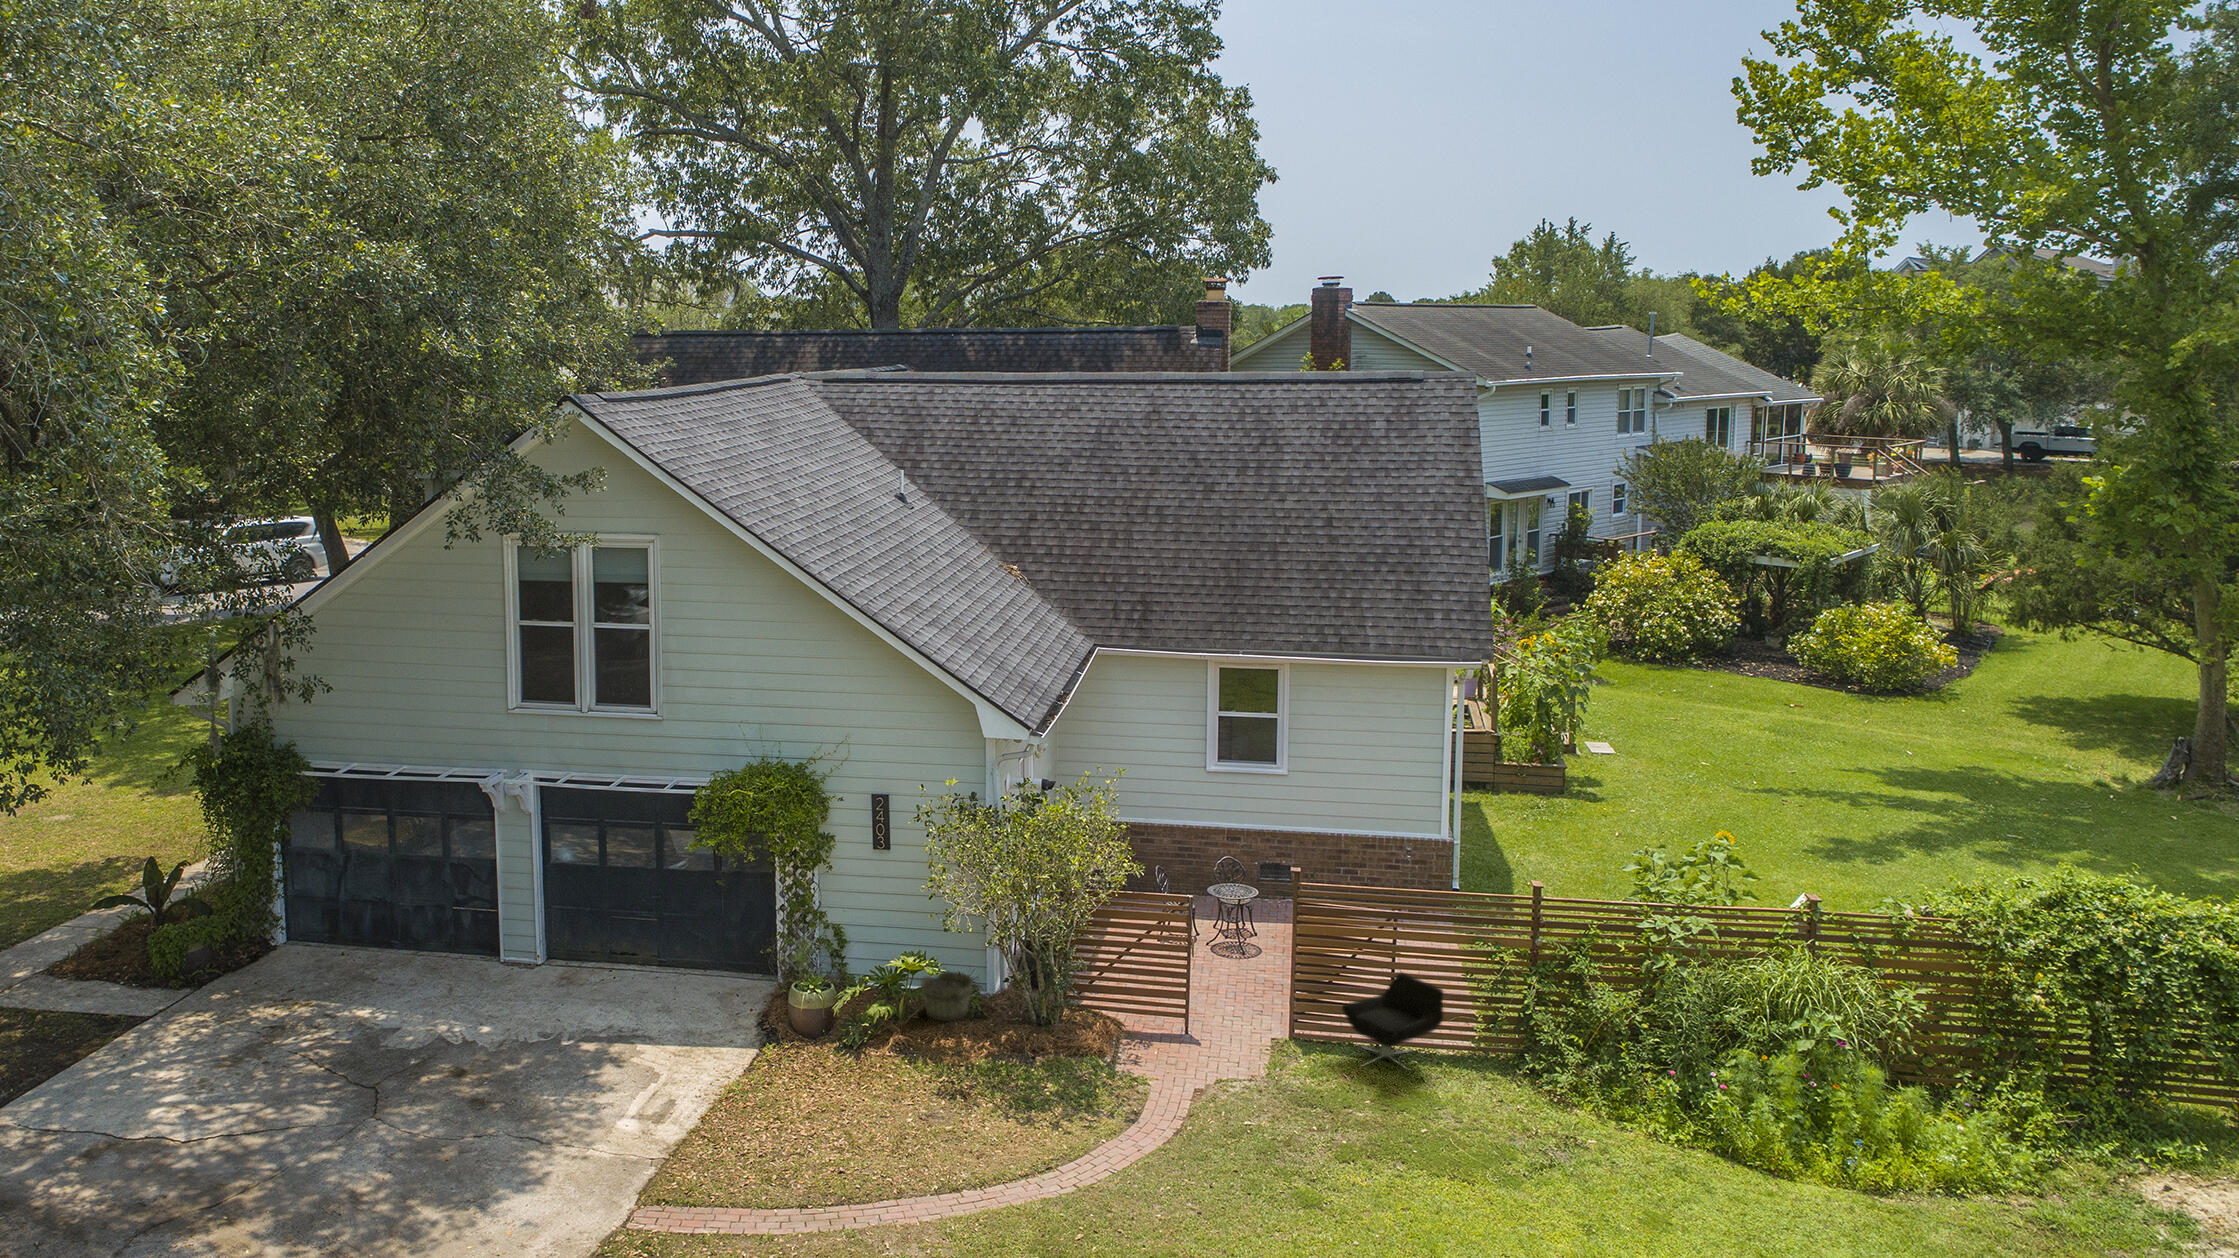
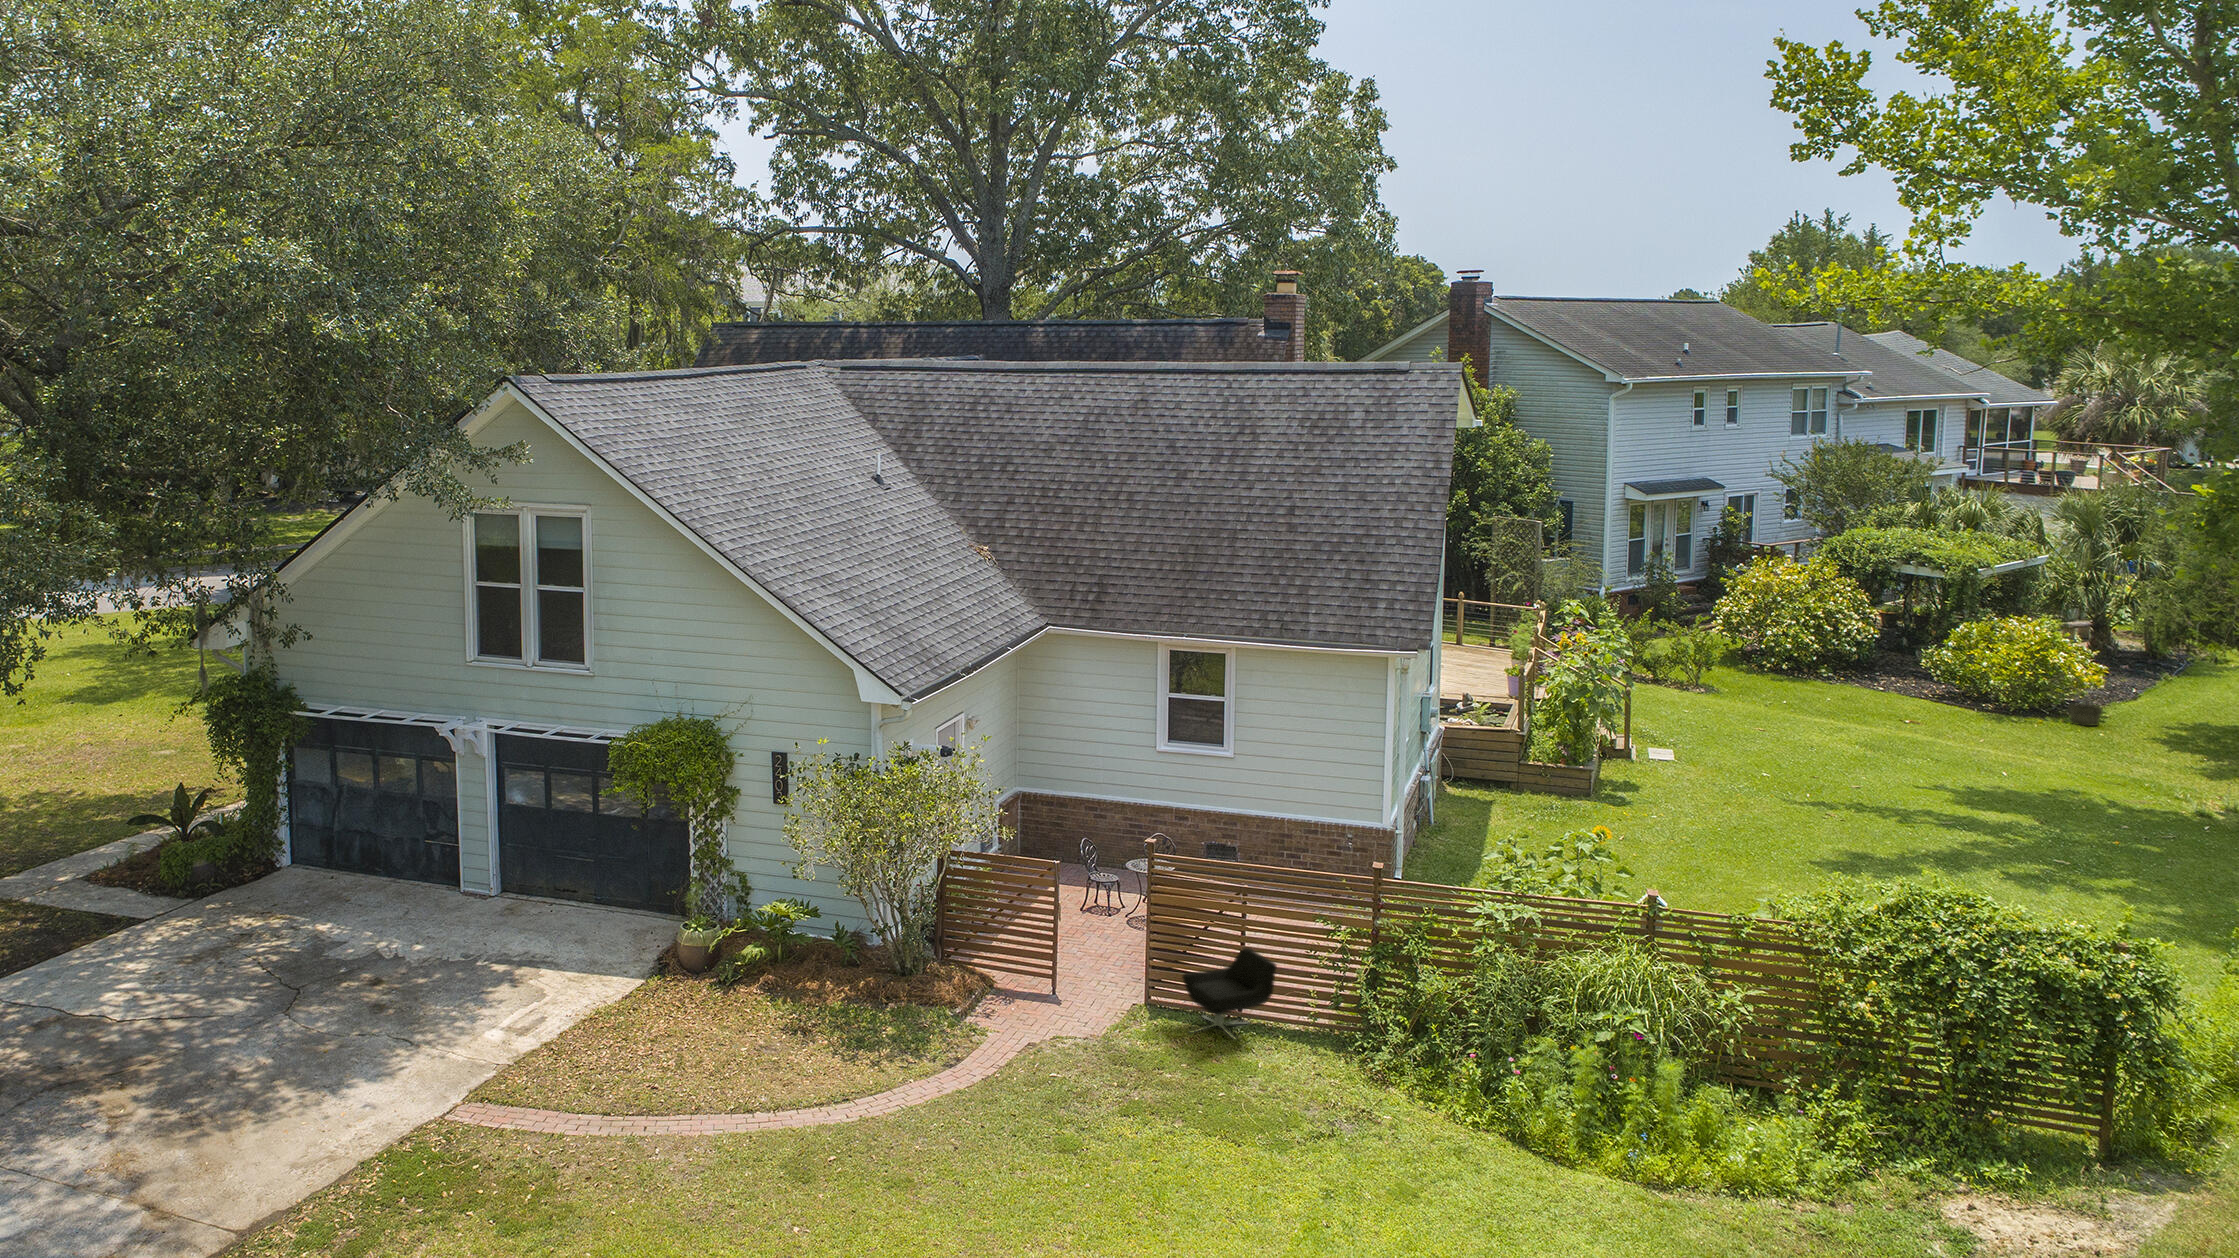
wooden bucket: present [921,971,973,1021] -> present [2068,701,2102,726]

